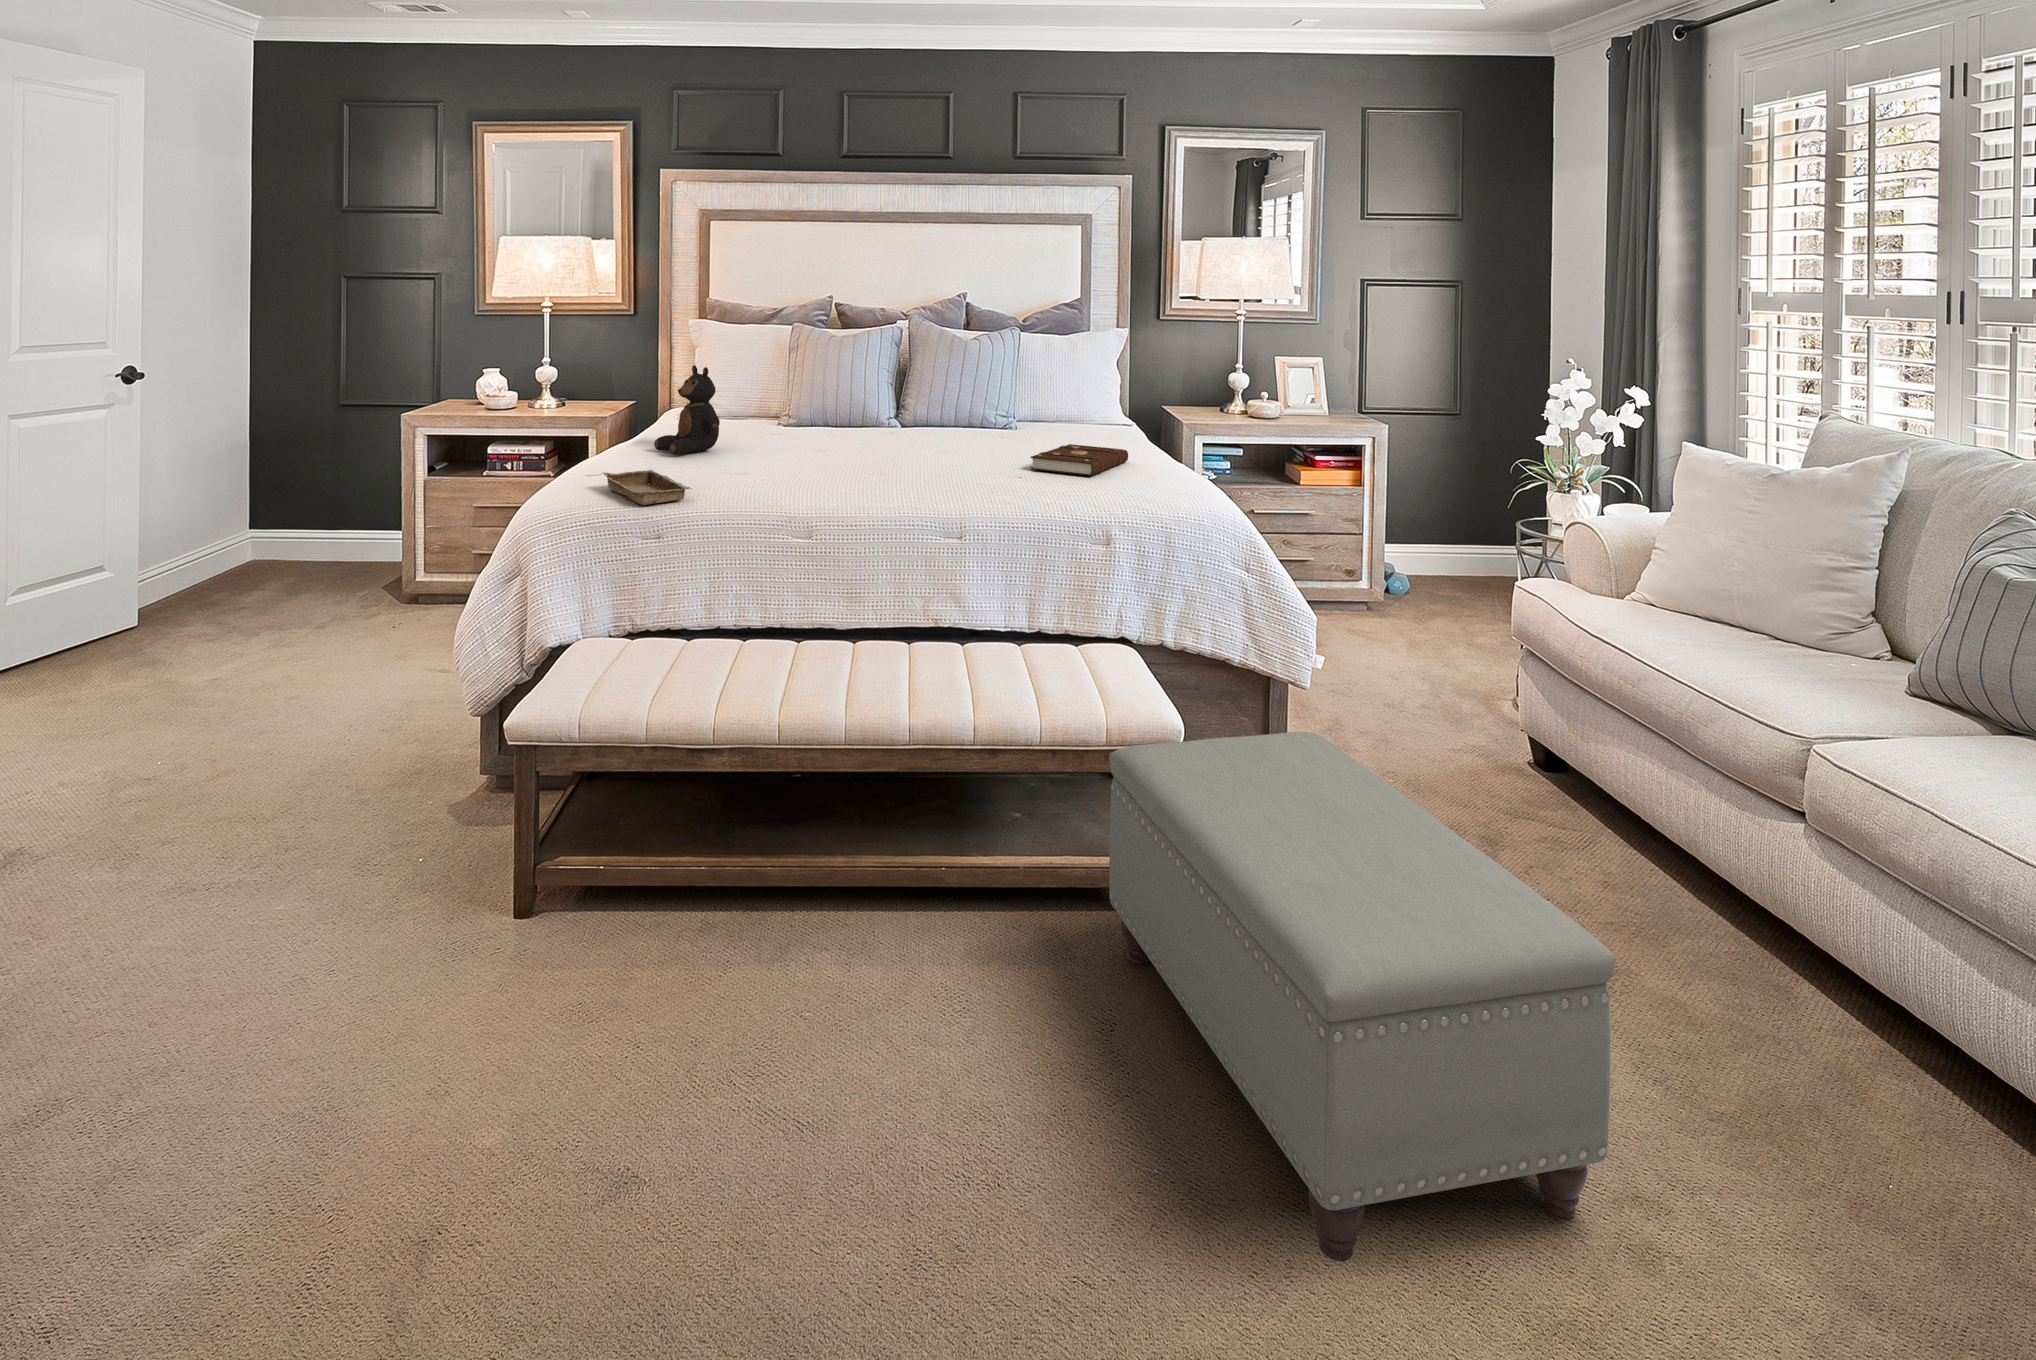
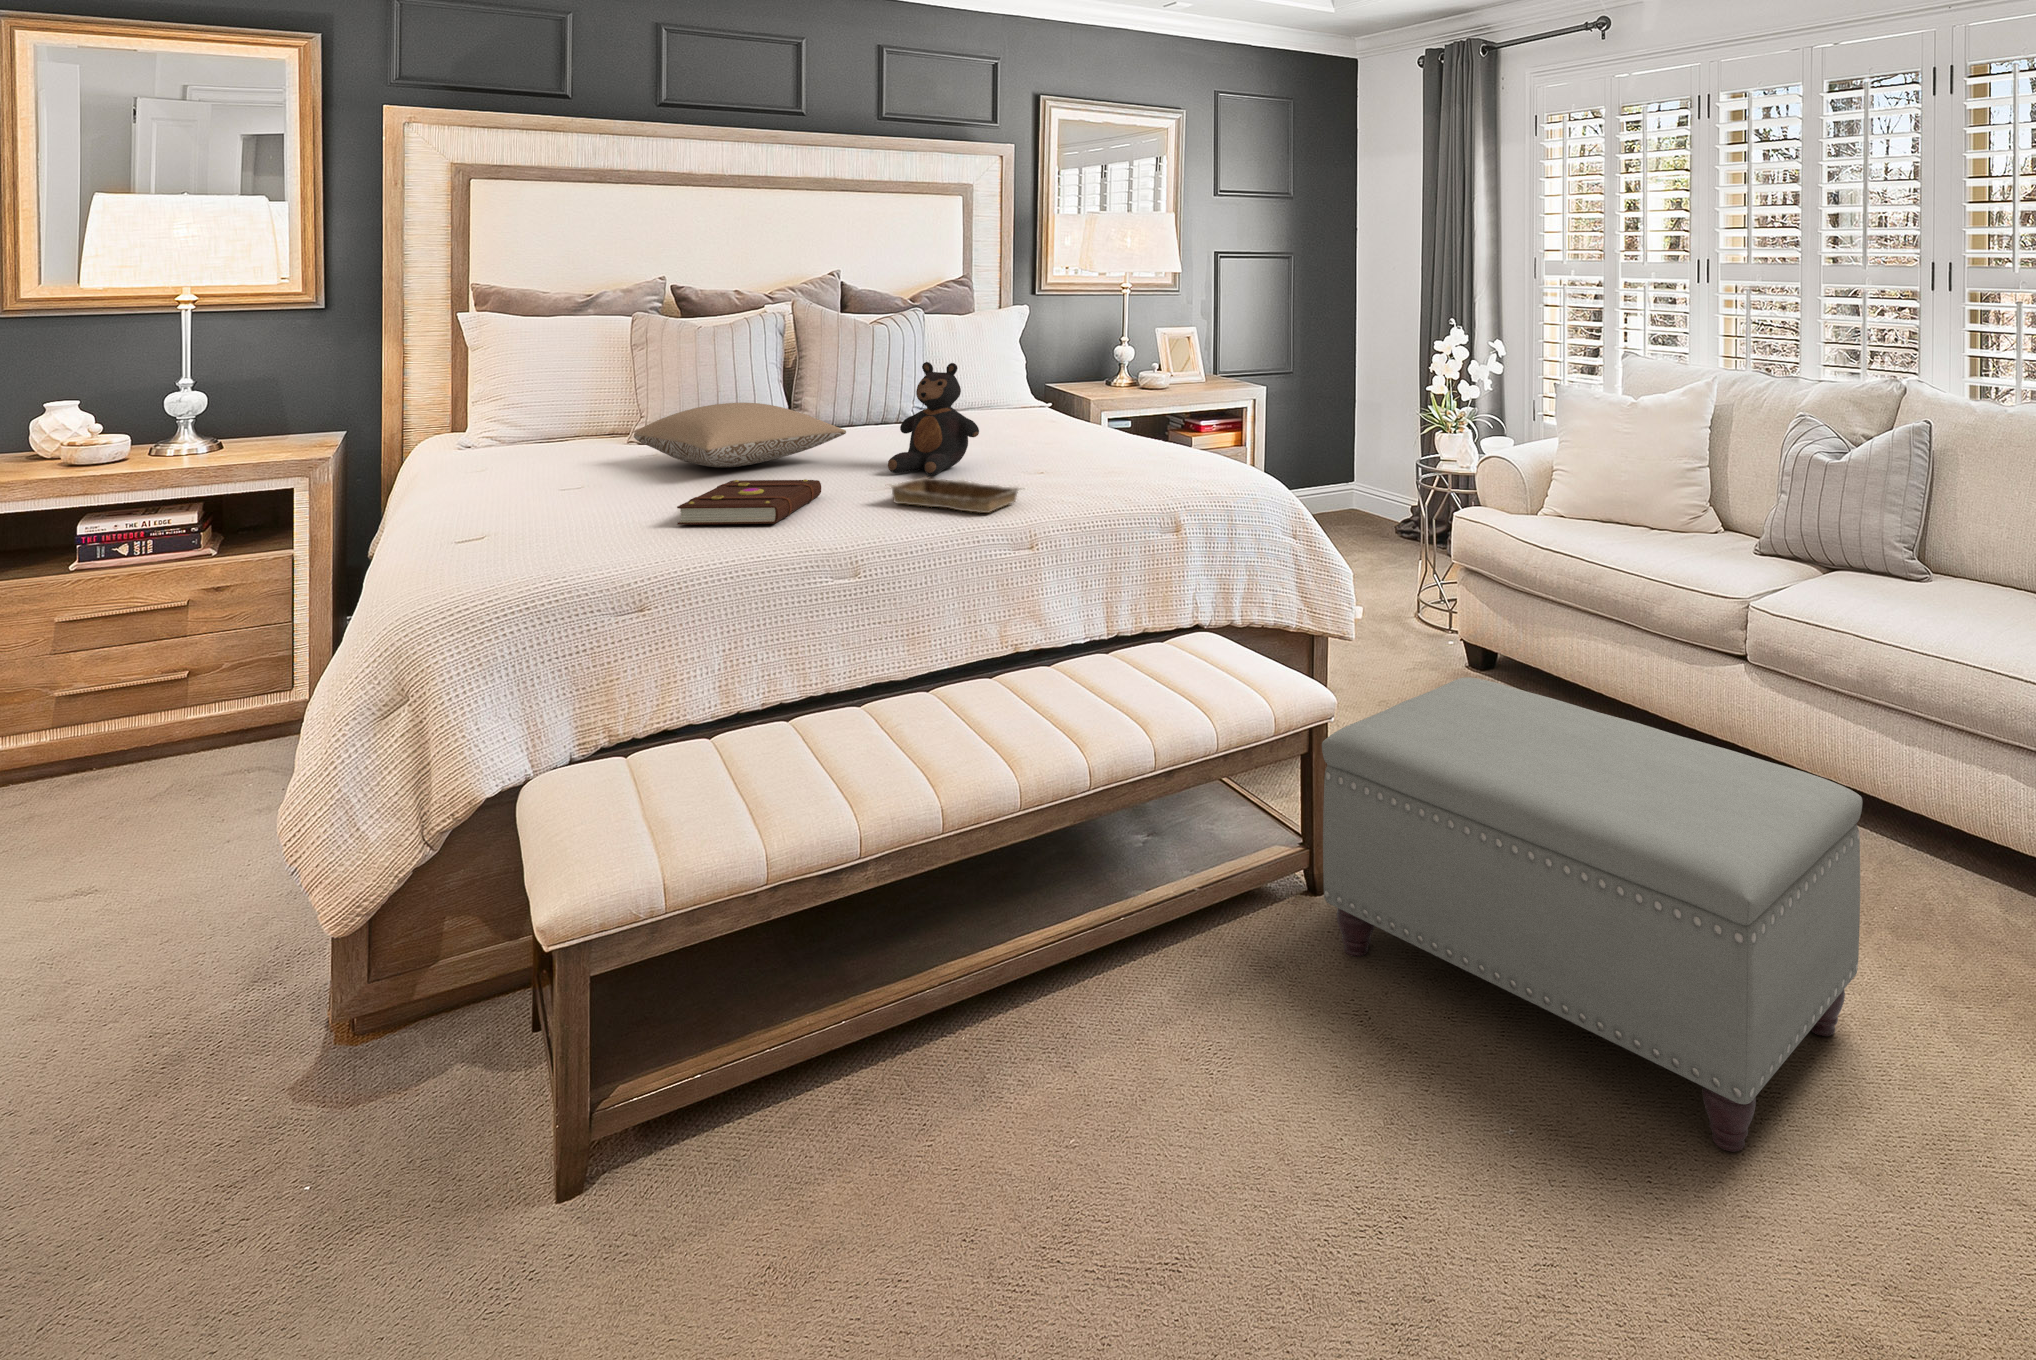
teddy bear: present [654,365,720,455] -> present [888,362,979,475]
pillow: none [763,399,899,448] -> present [634,403,846,467]
book: present [1030,444,1128,476] -> present [677,479,821,525]
tray: present [603,470,692,505] -> present [890,477,1020,513]

